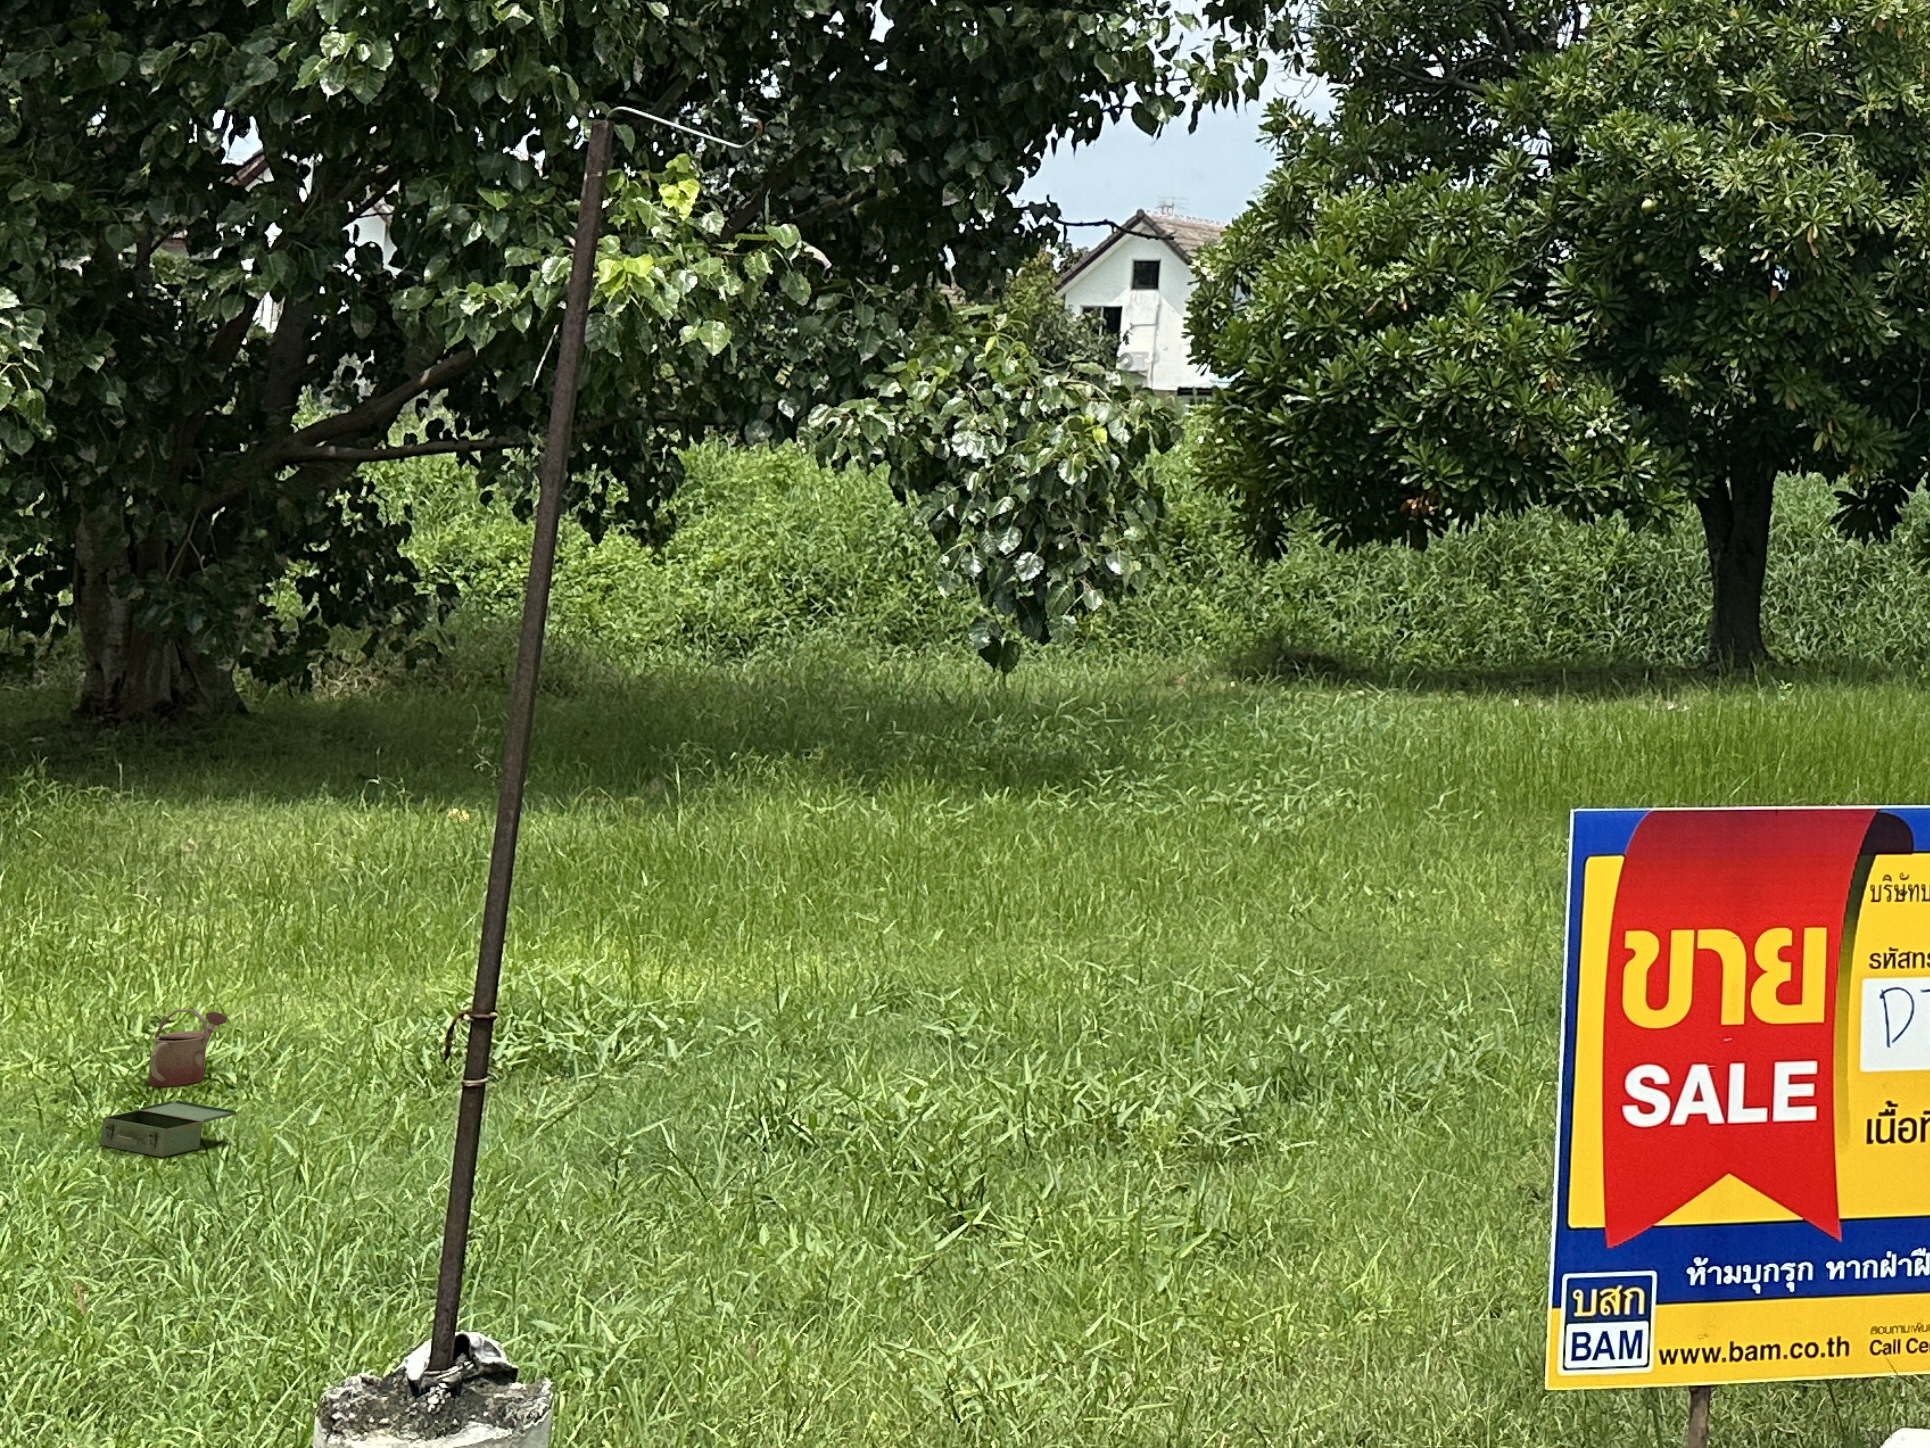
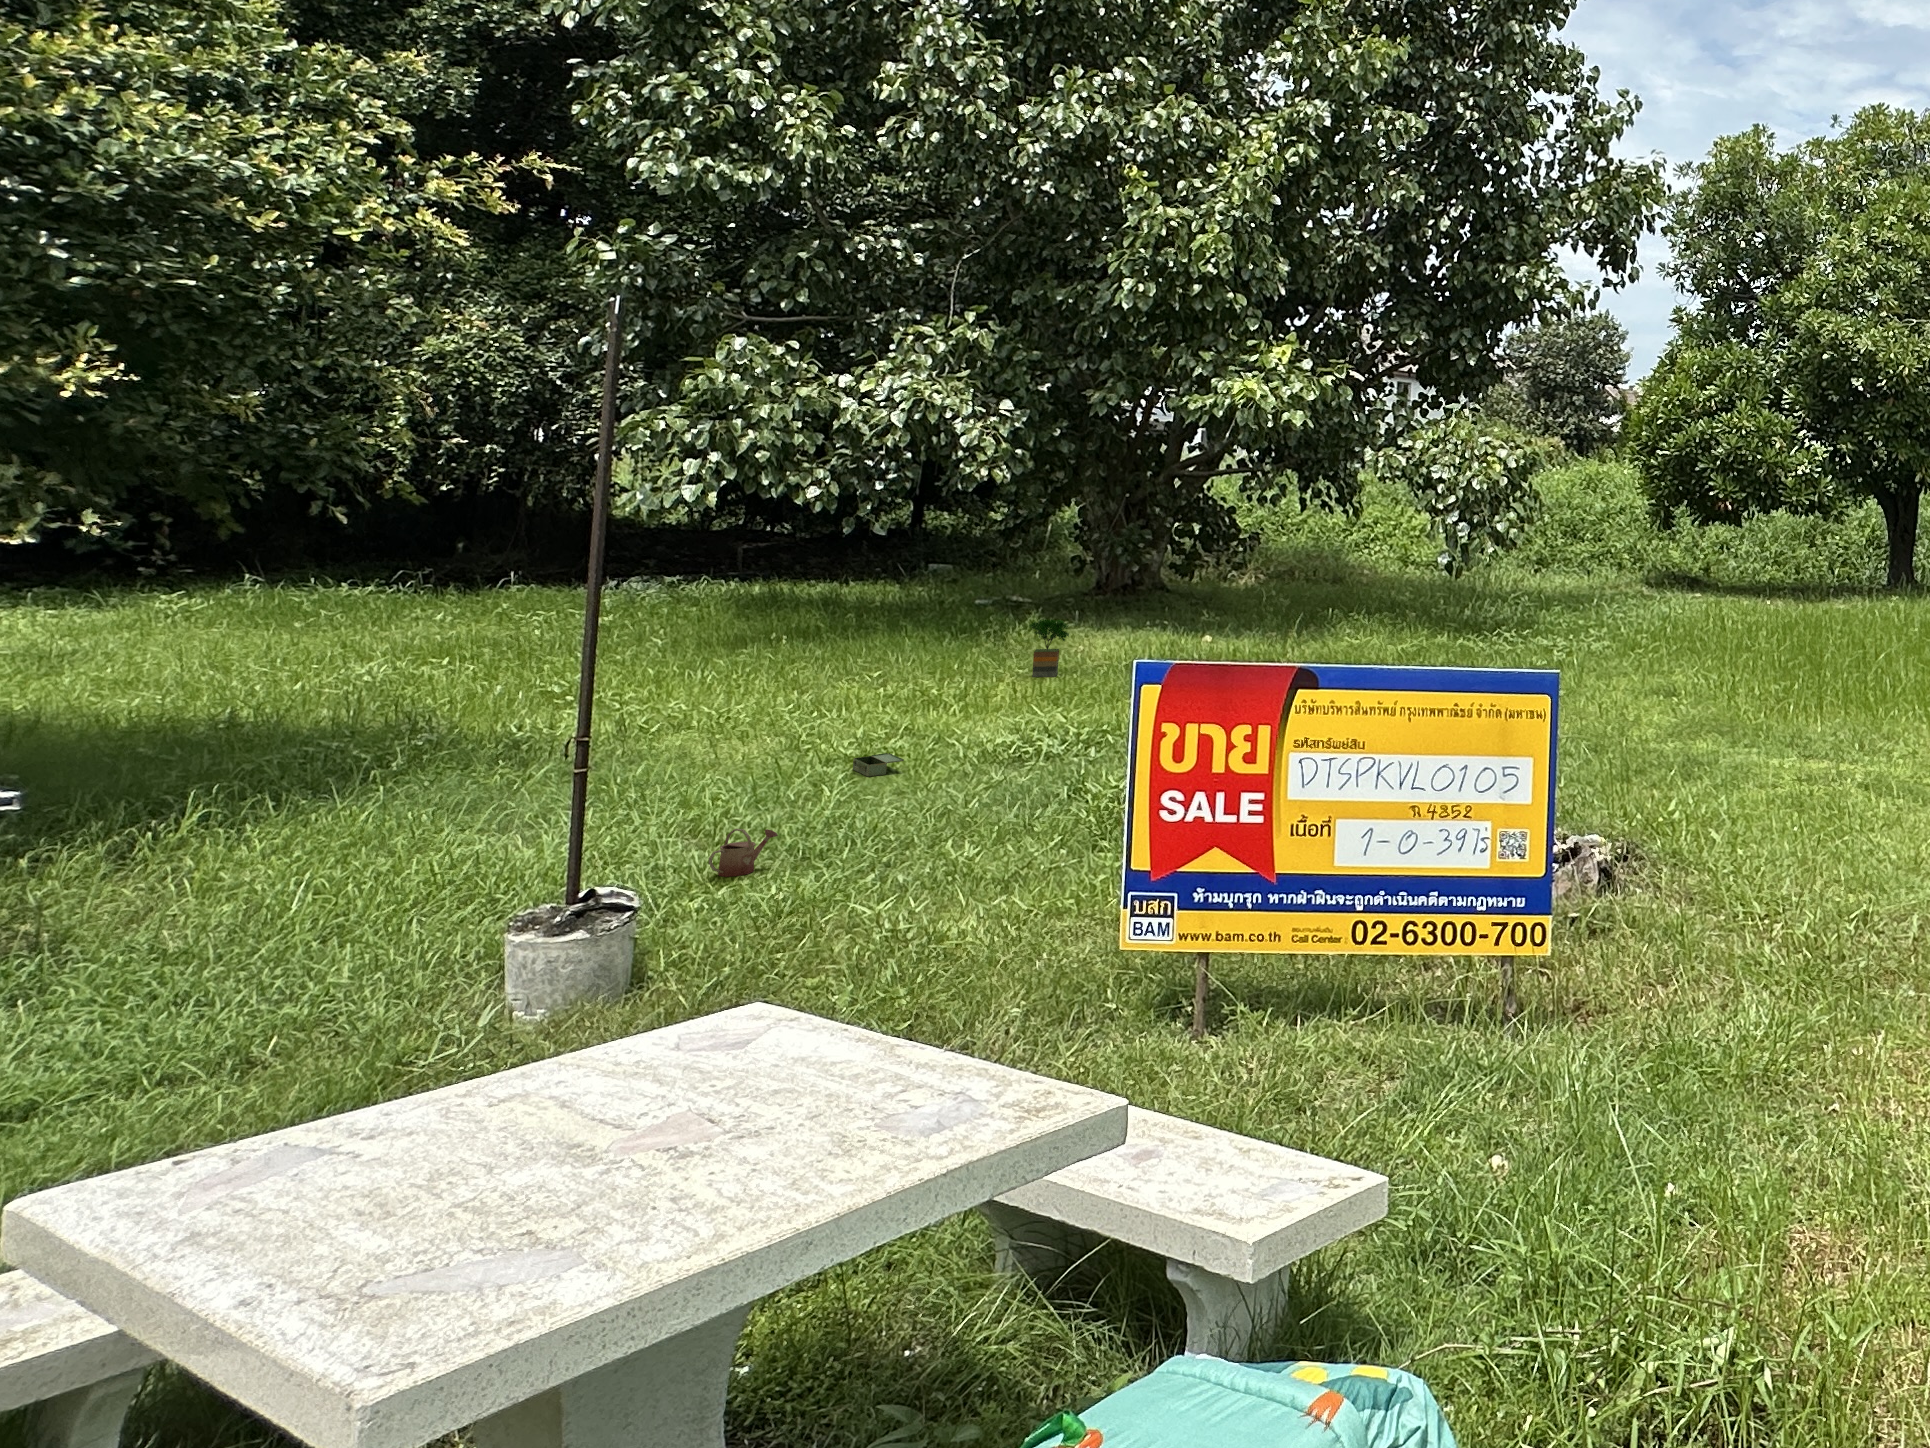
potted tree: none [197,784,299,923] -> present [1030,619,1069,677]
watering can: present [148,1009,227,1087] -> present [709,829,778,877]

